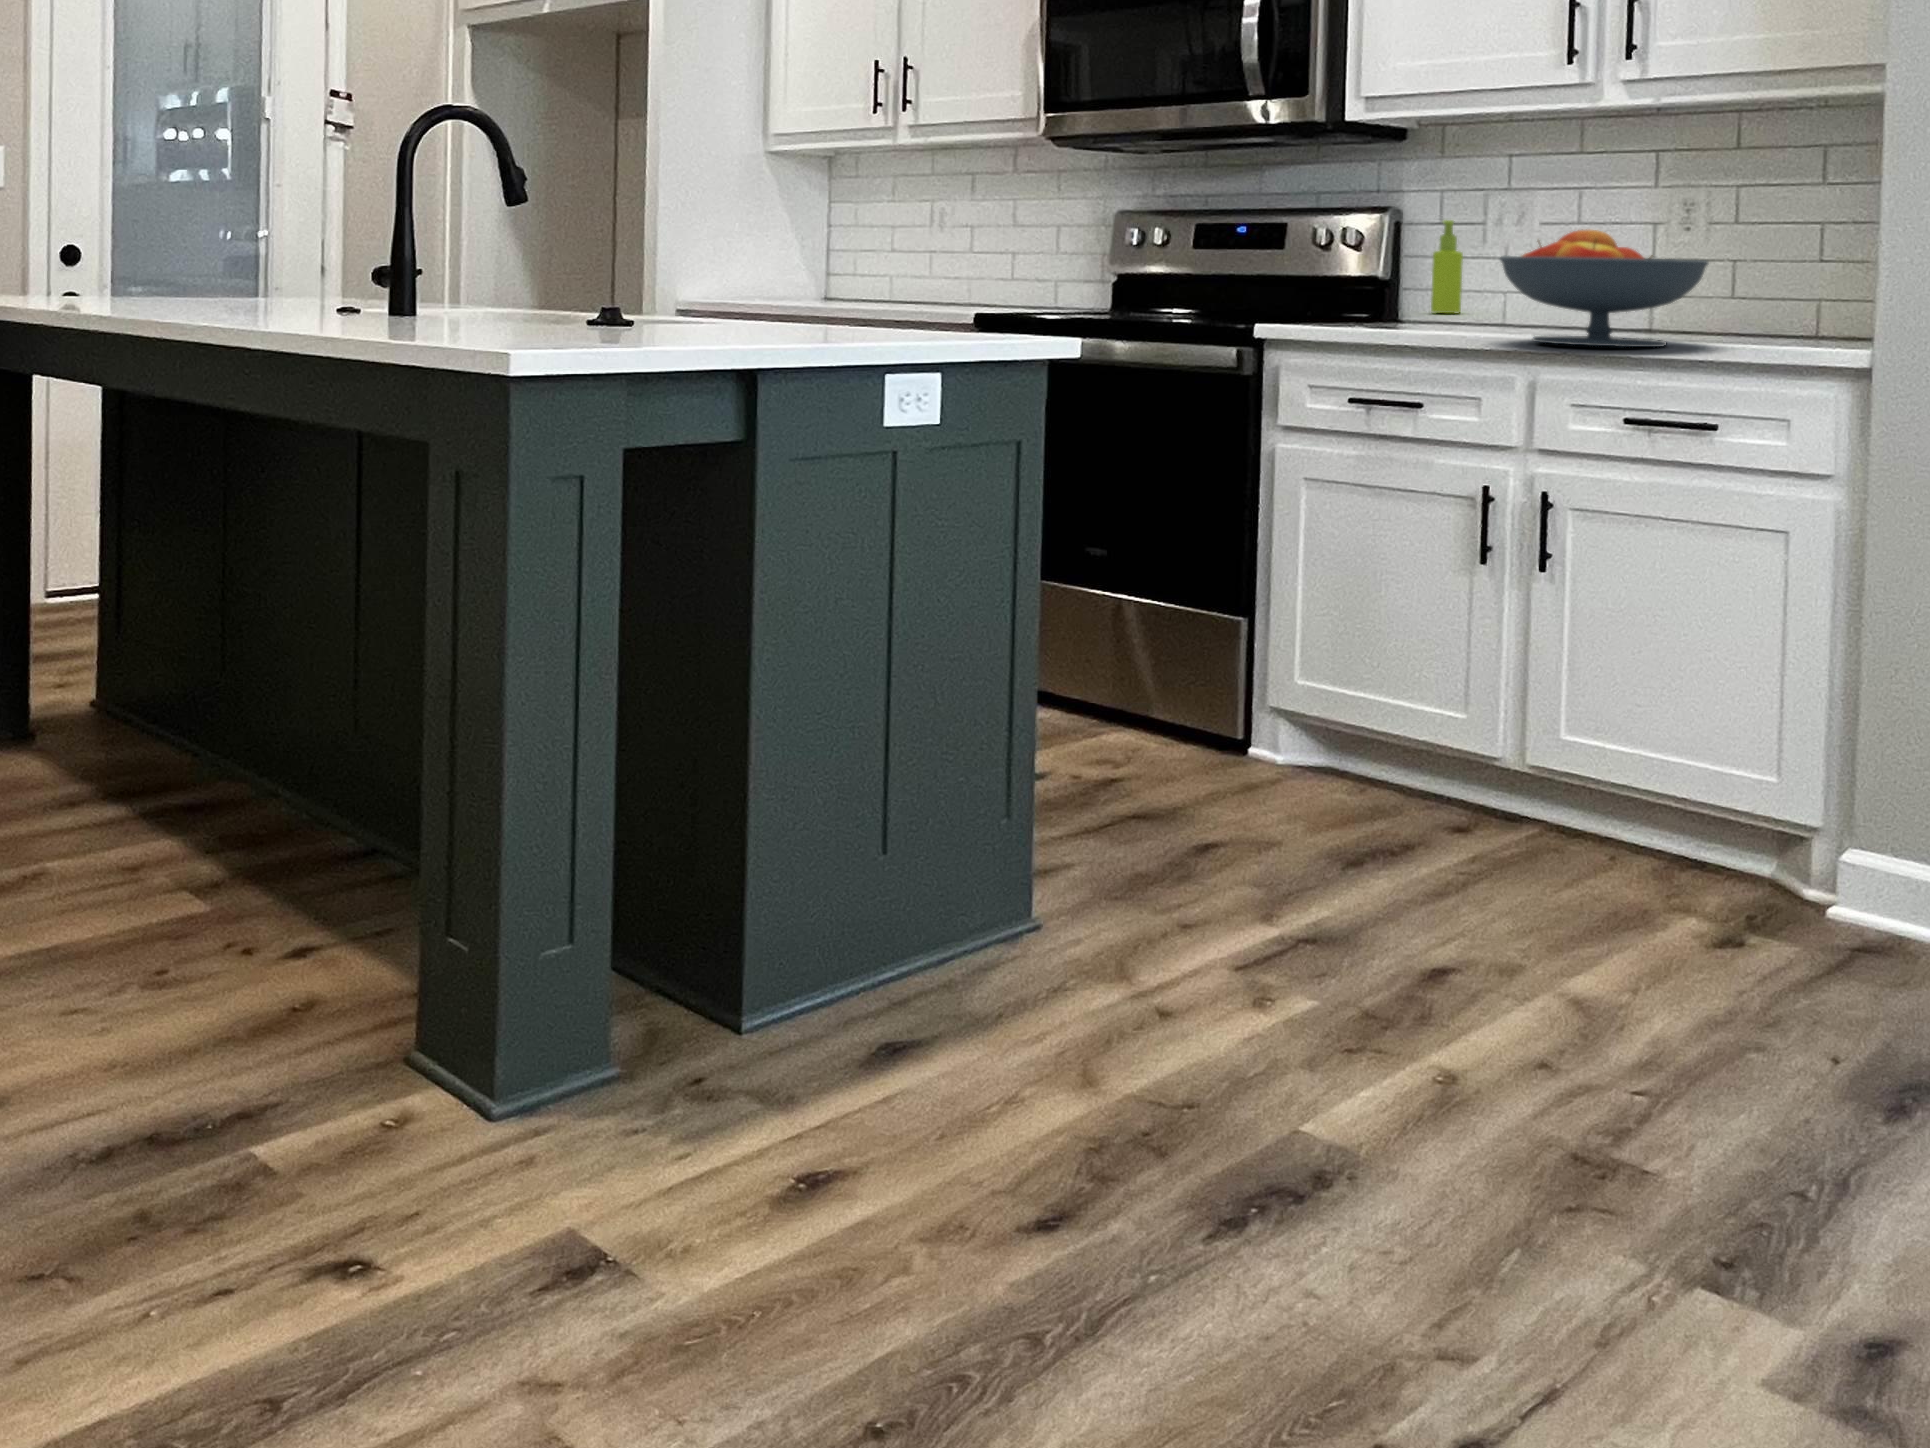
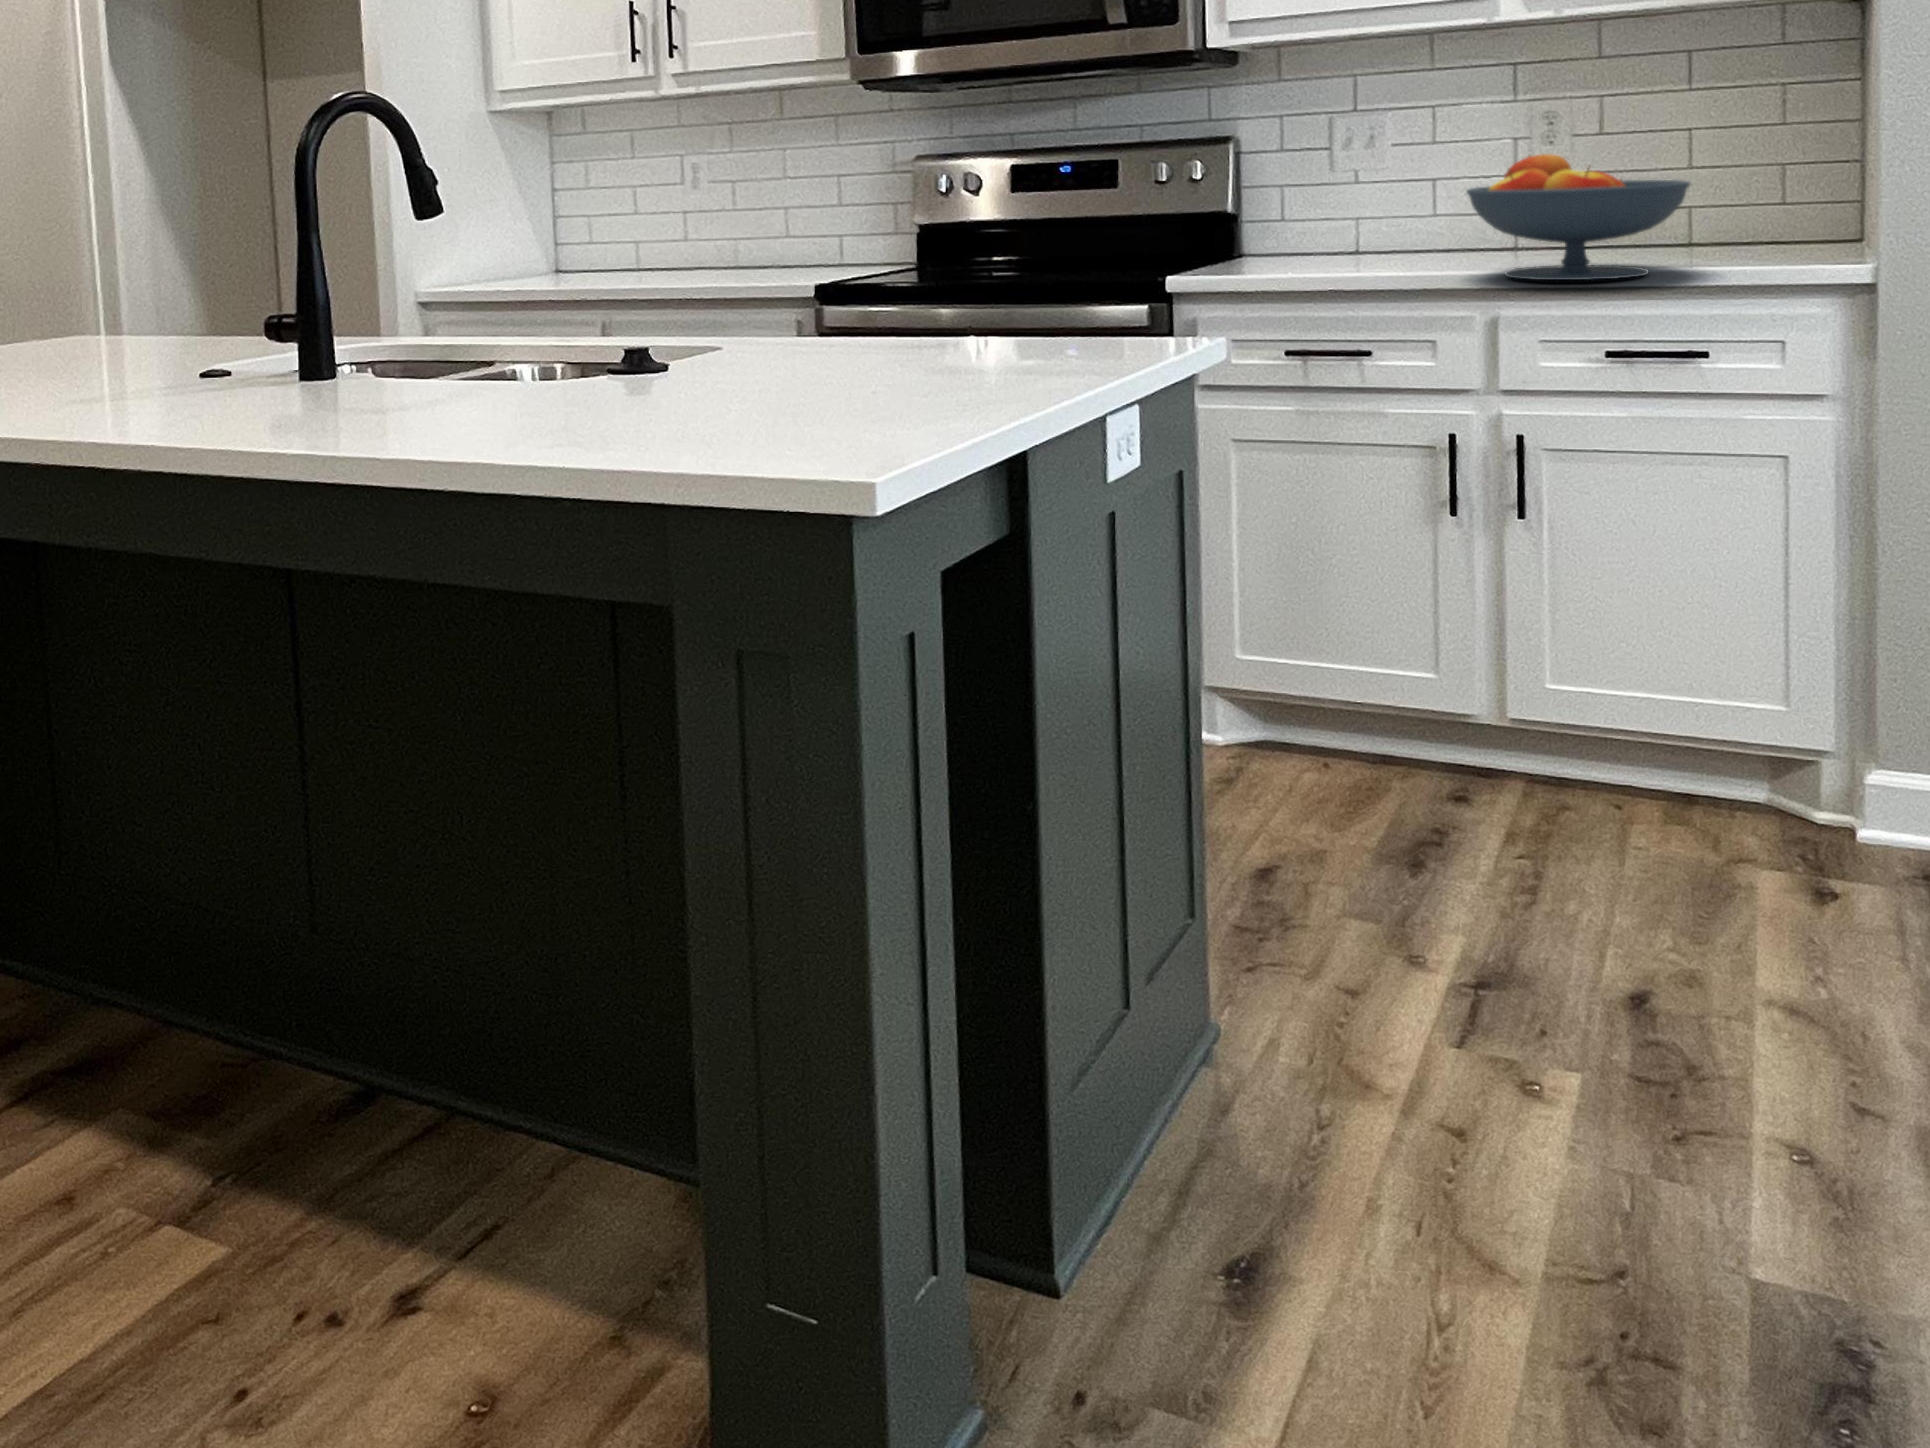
soap dispenser: present [1431,220,1463,313] -> none [1273,146,1305,243]

